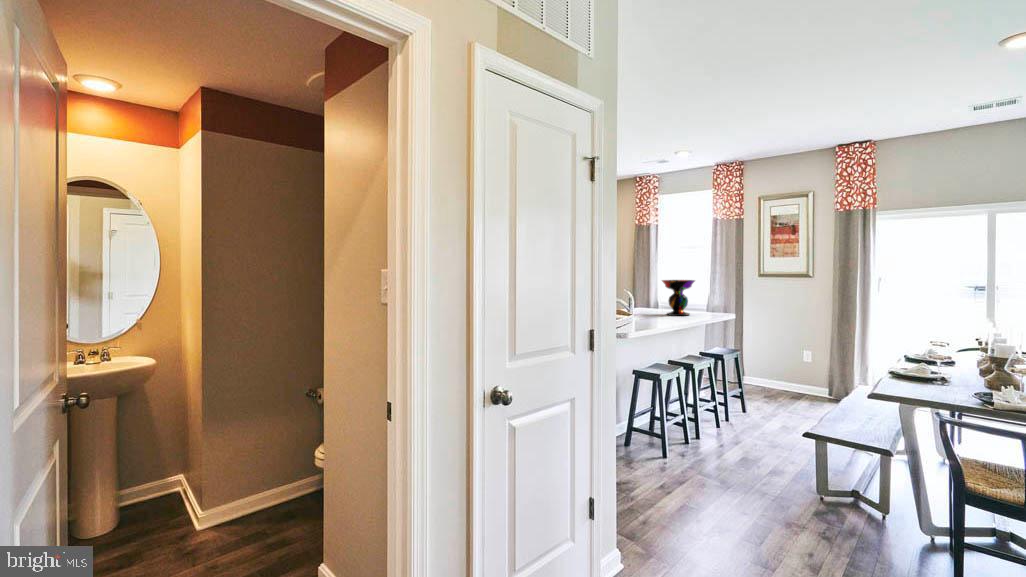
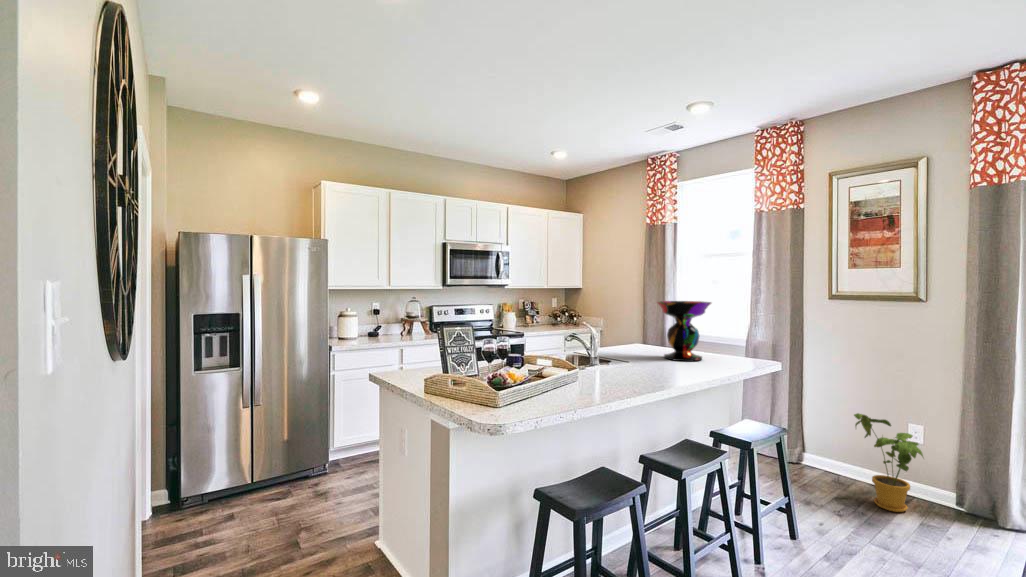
house plant: none [773,344,810,399] -> present [854,413,923,512]

